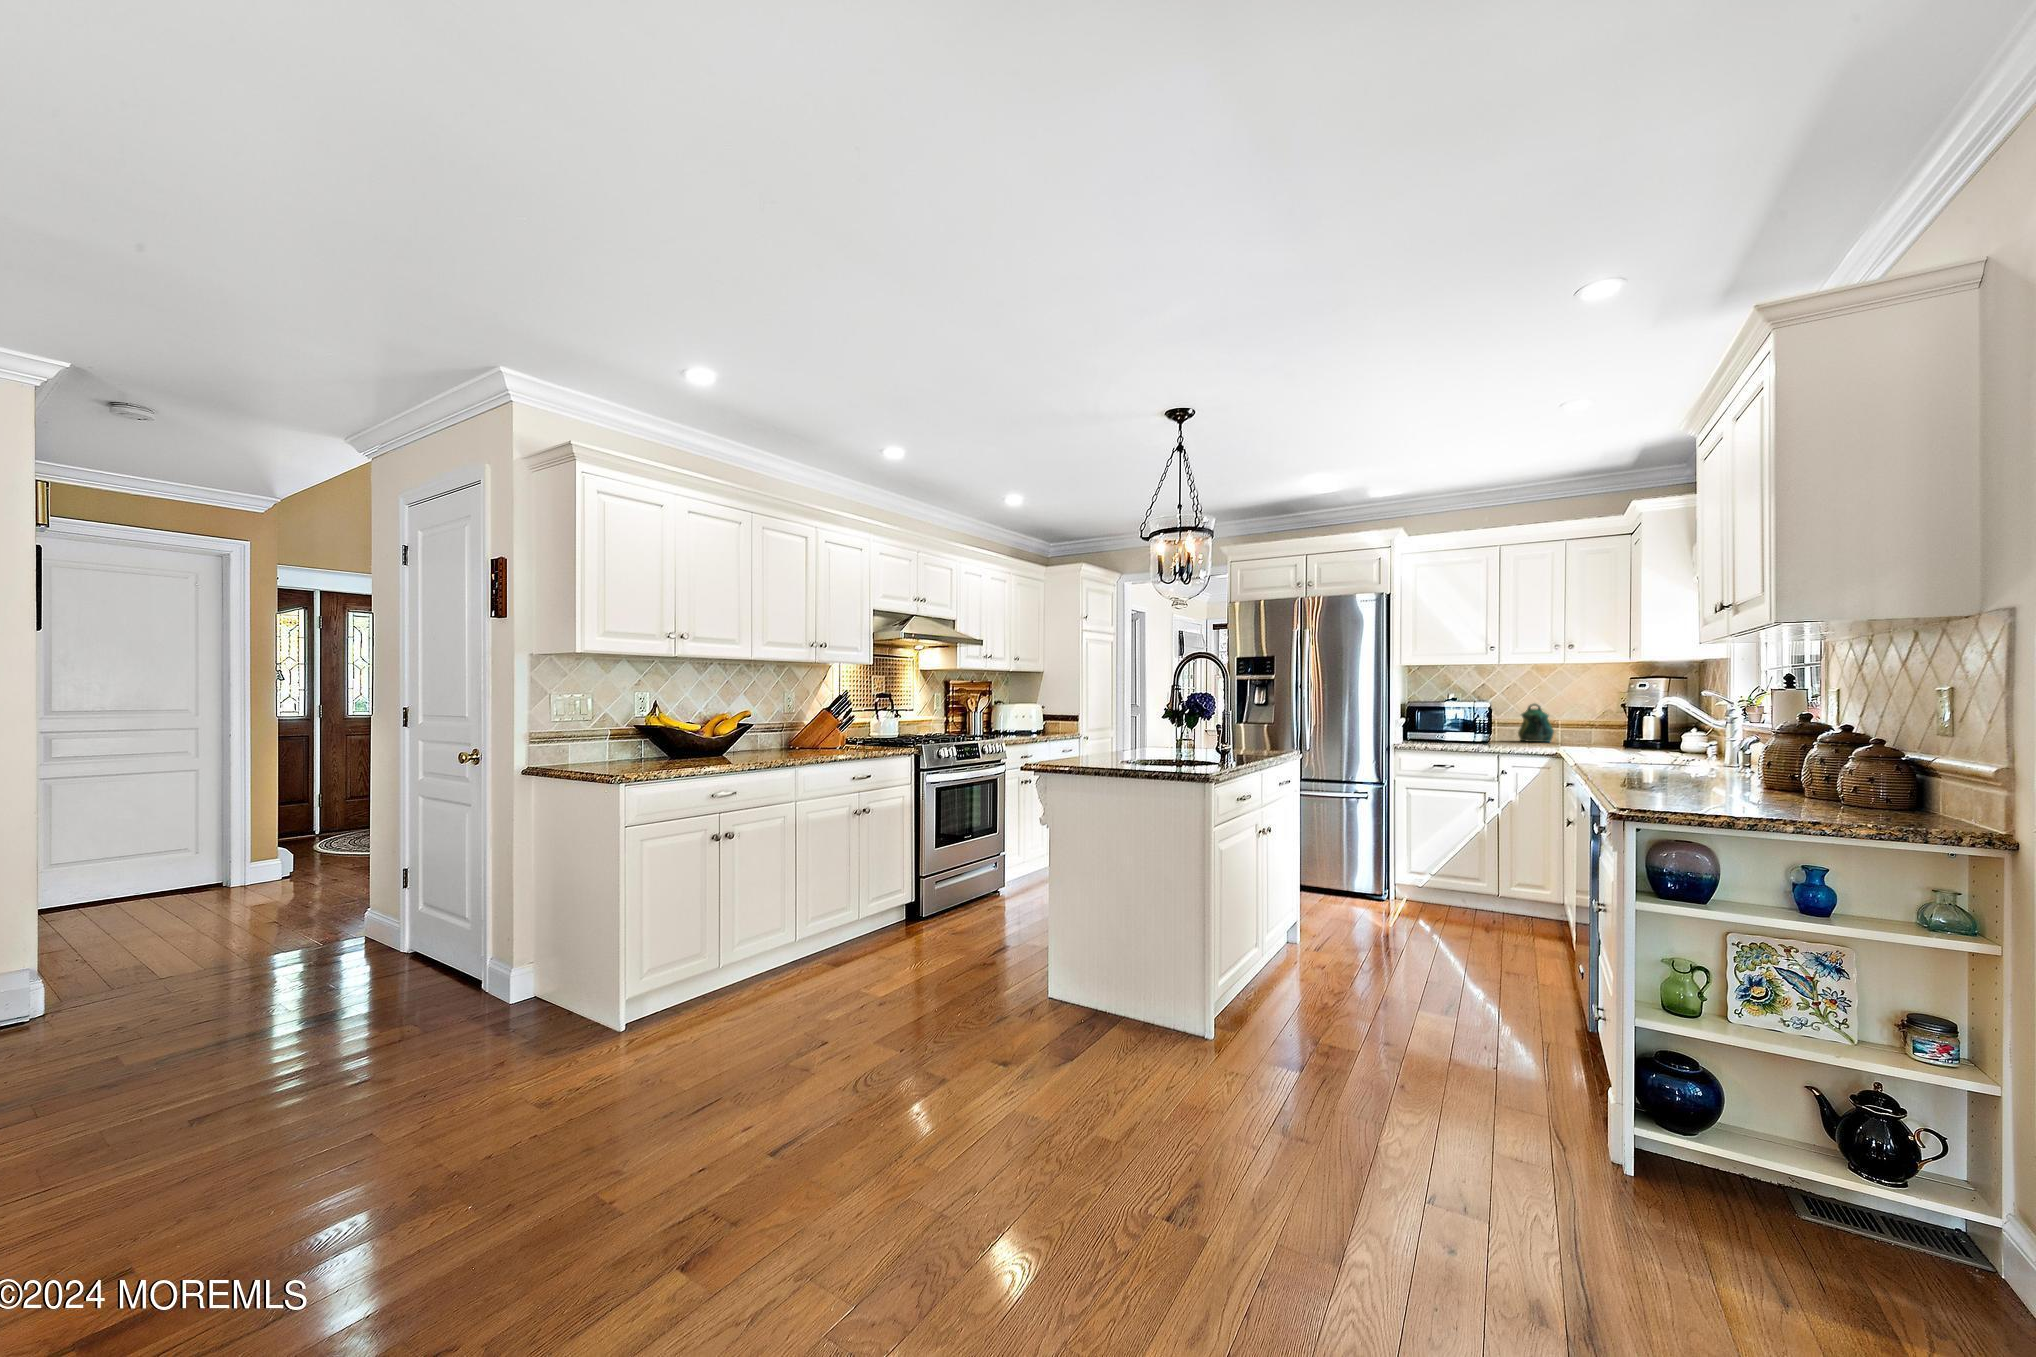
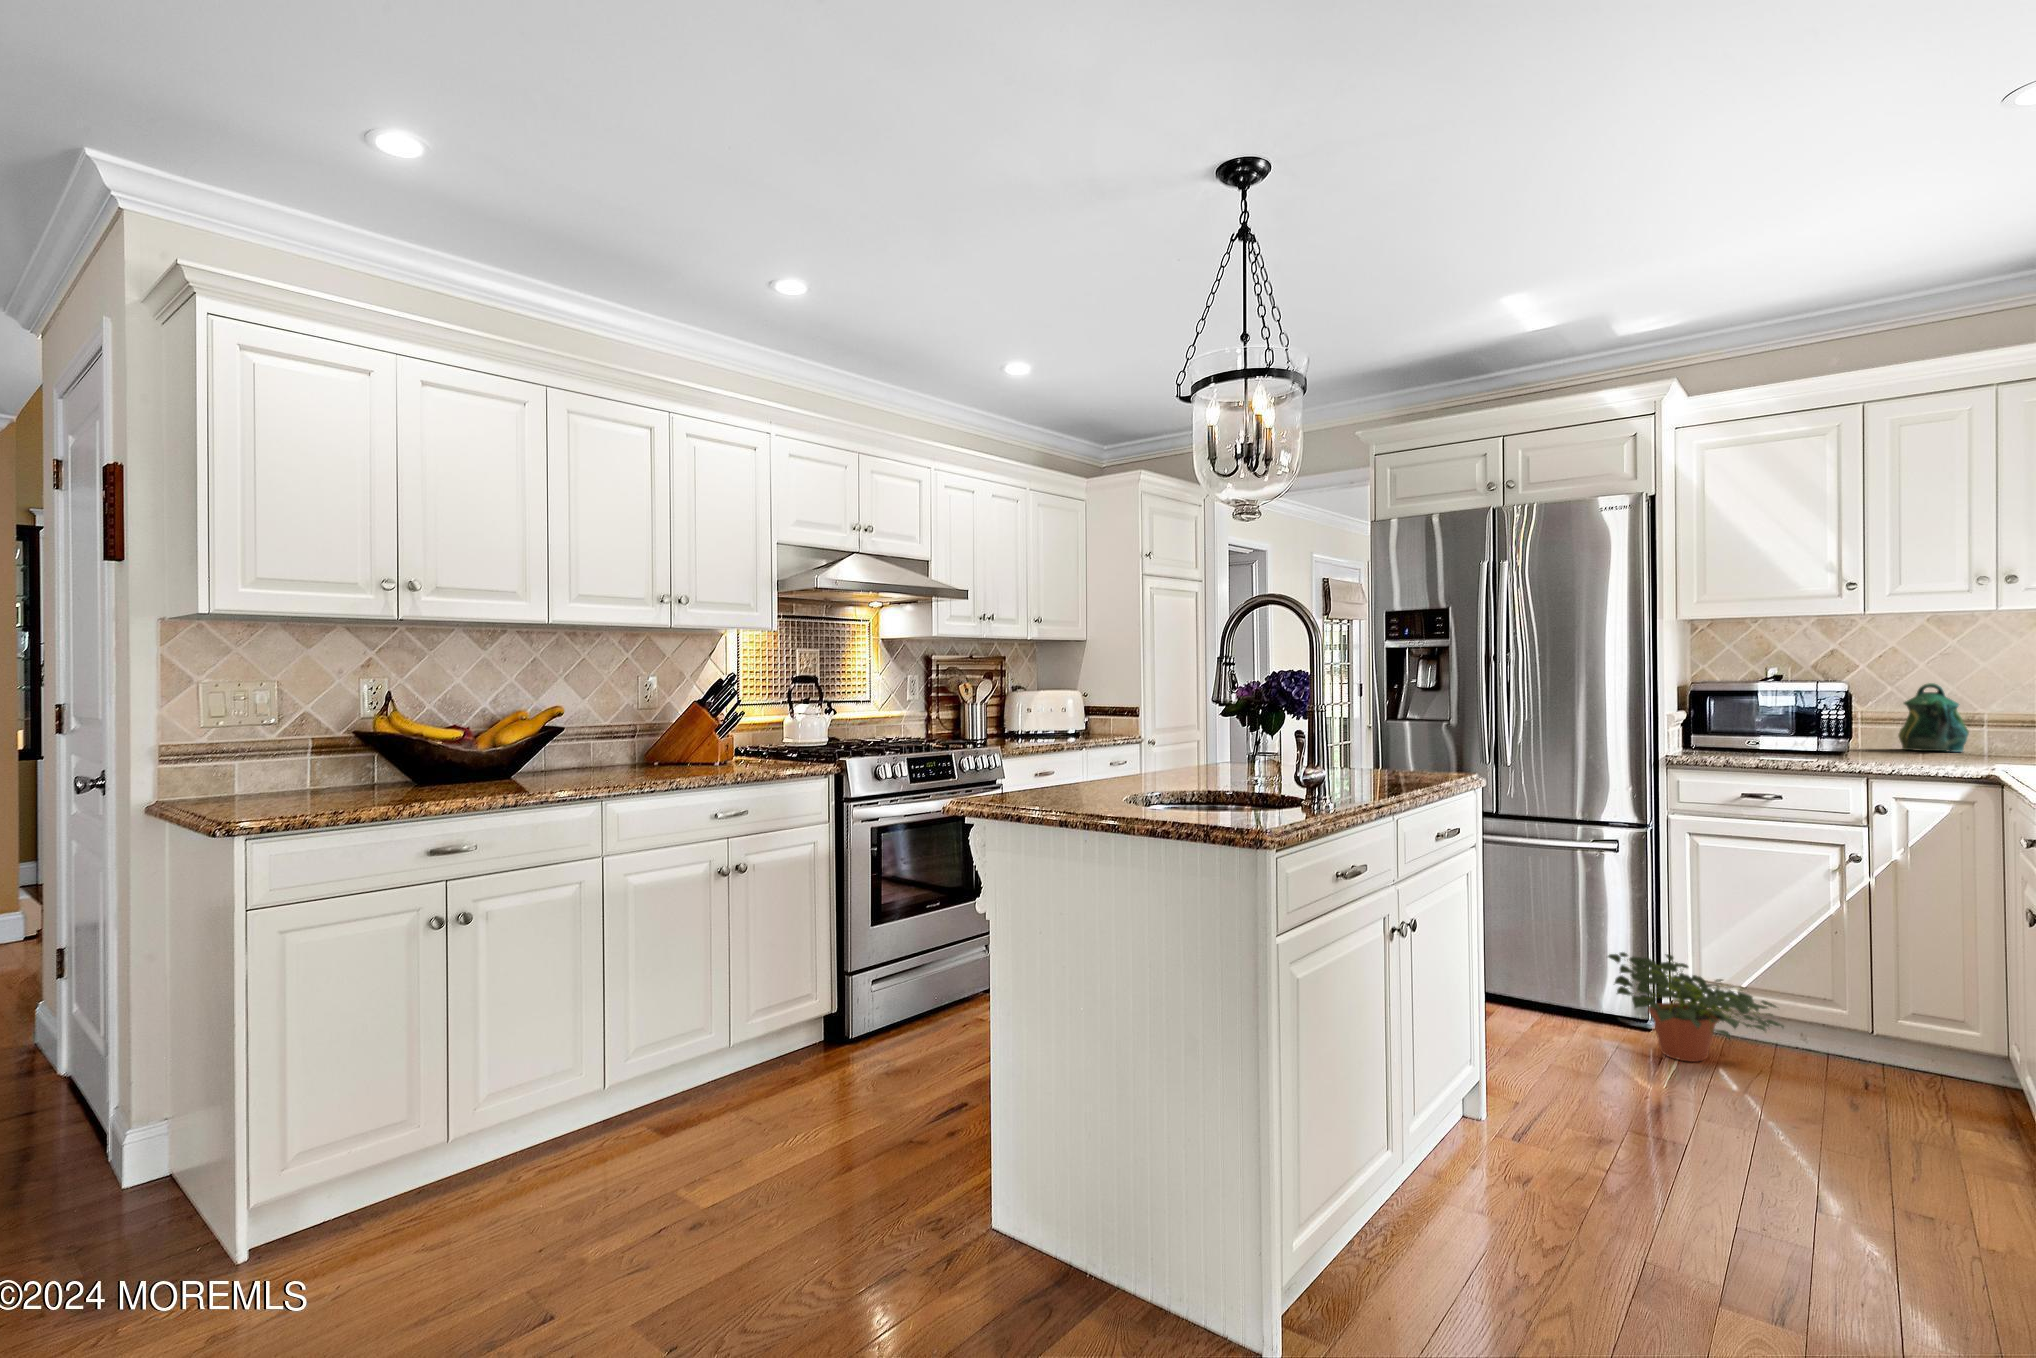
potted plant: none [1359,857,1456,917] -> present [1608,952,1784,1062]

